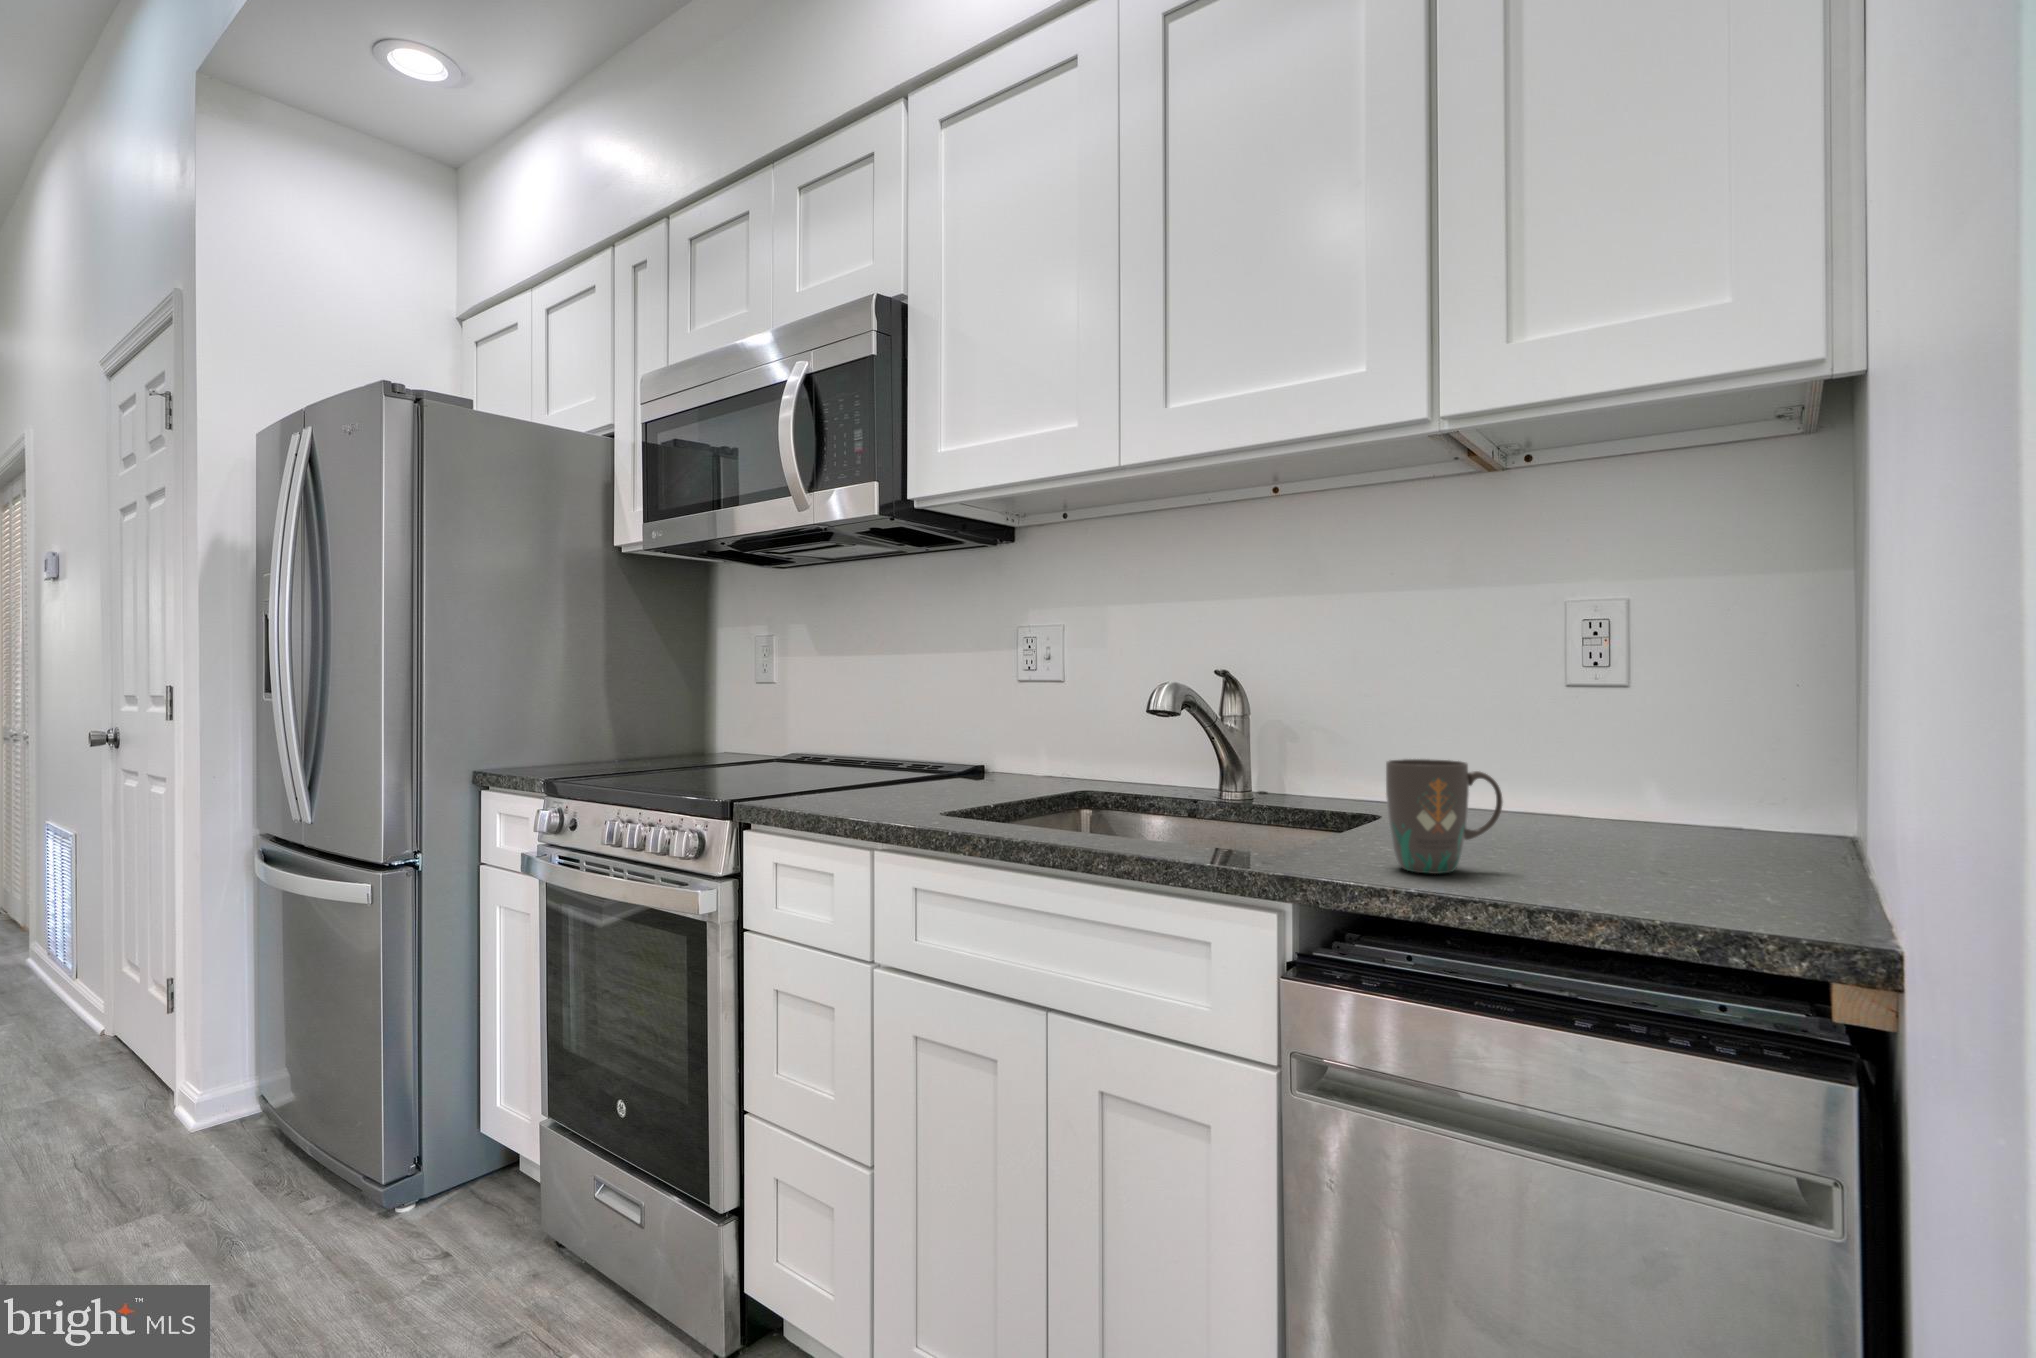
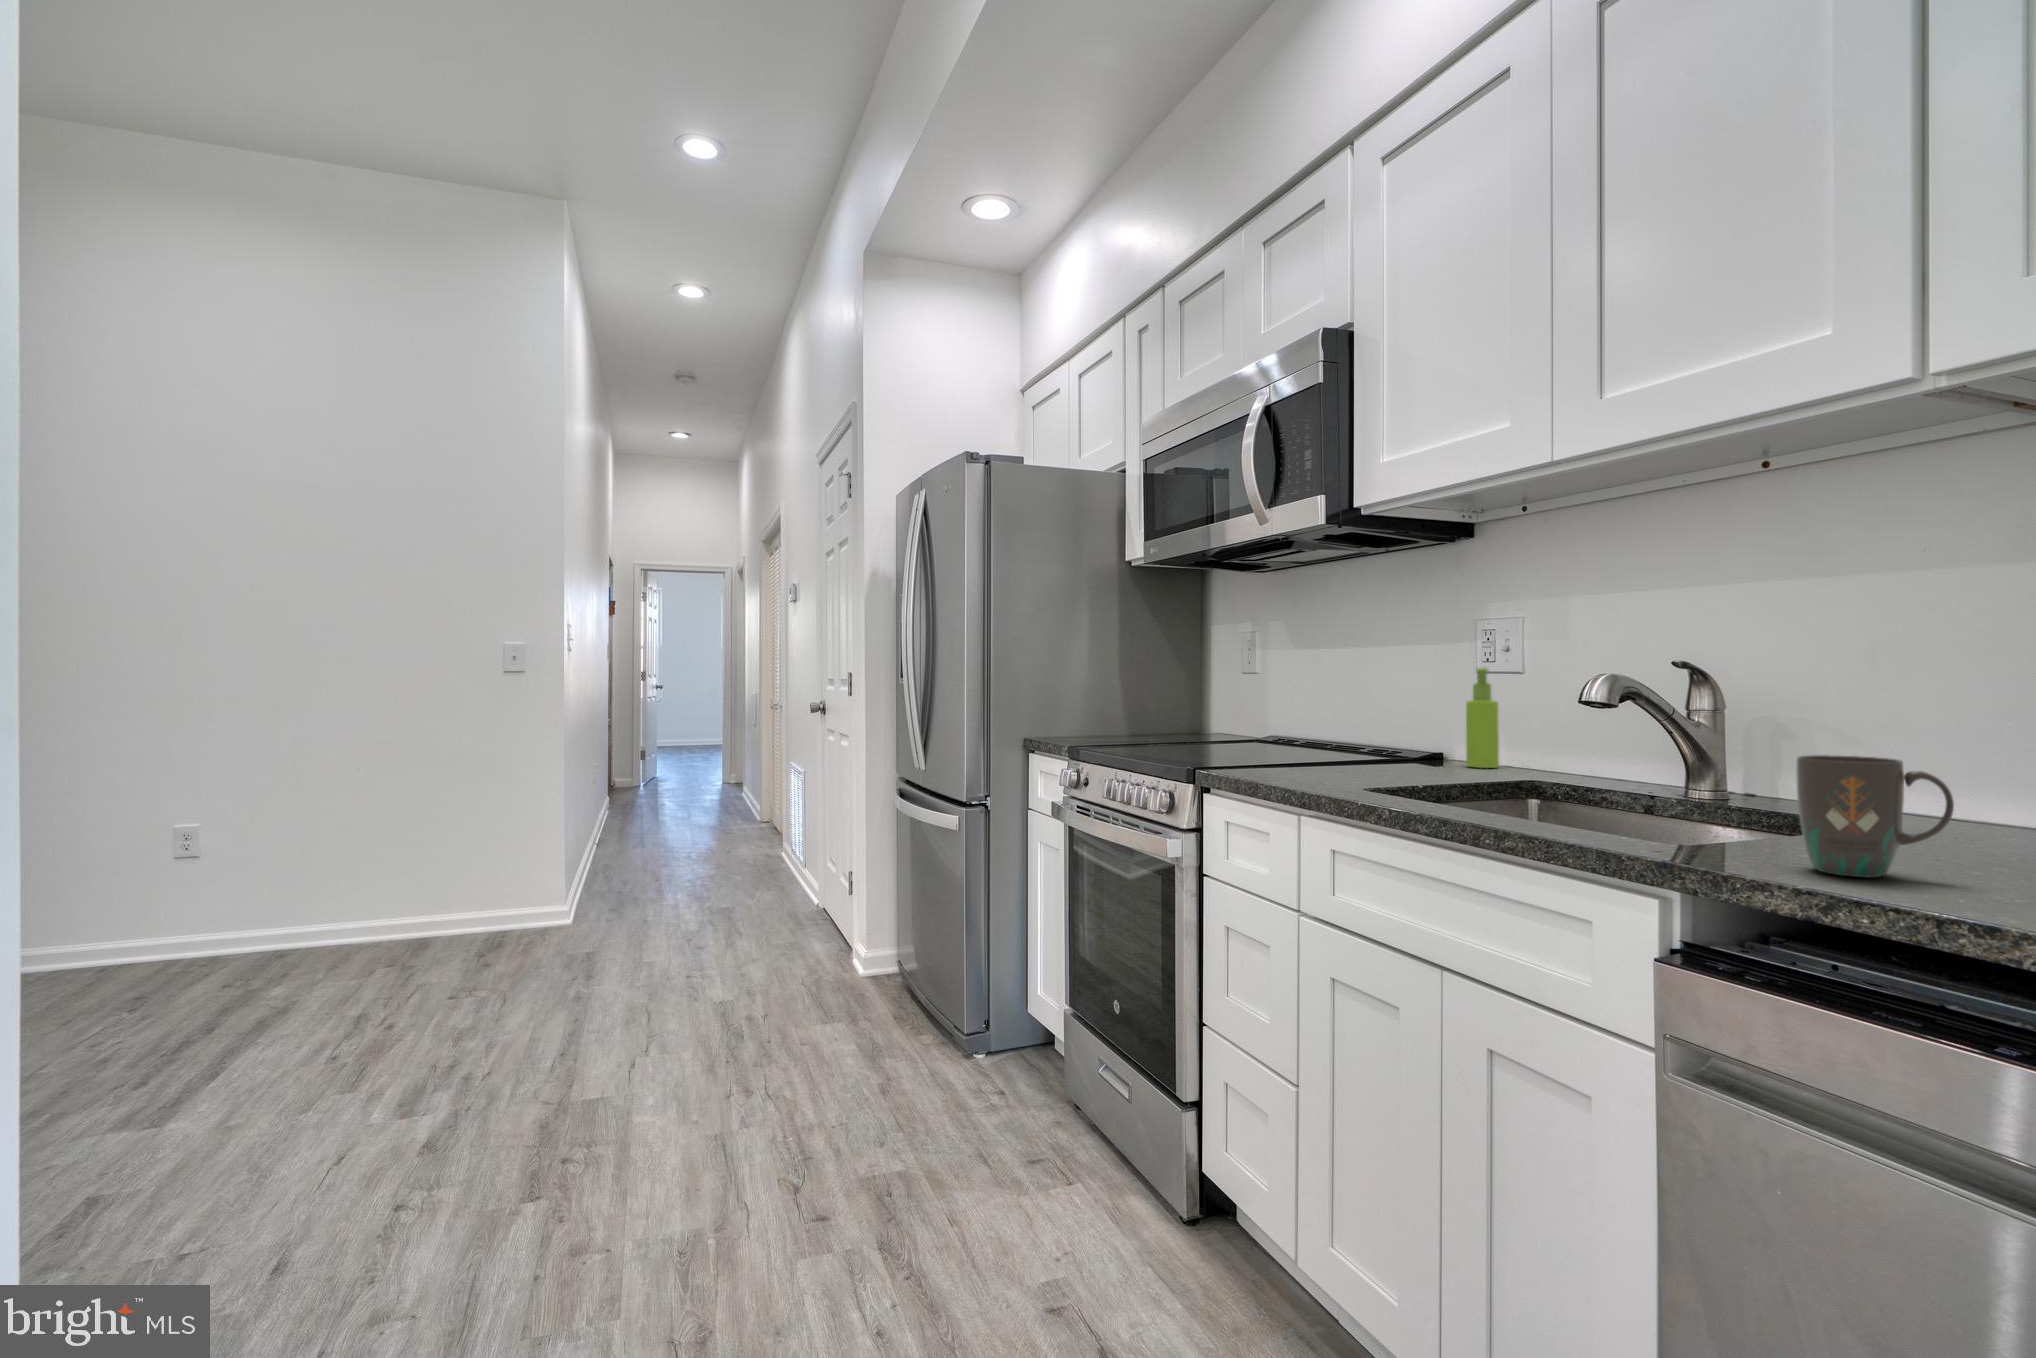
soap dispenser: none [1015,677,1046,781] -> present [1466,667,1499,768]

